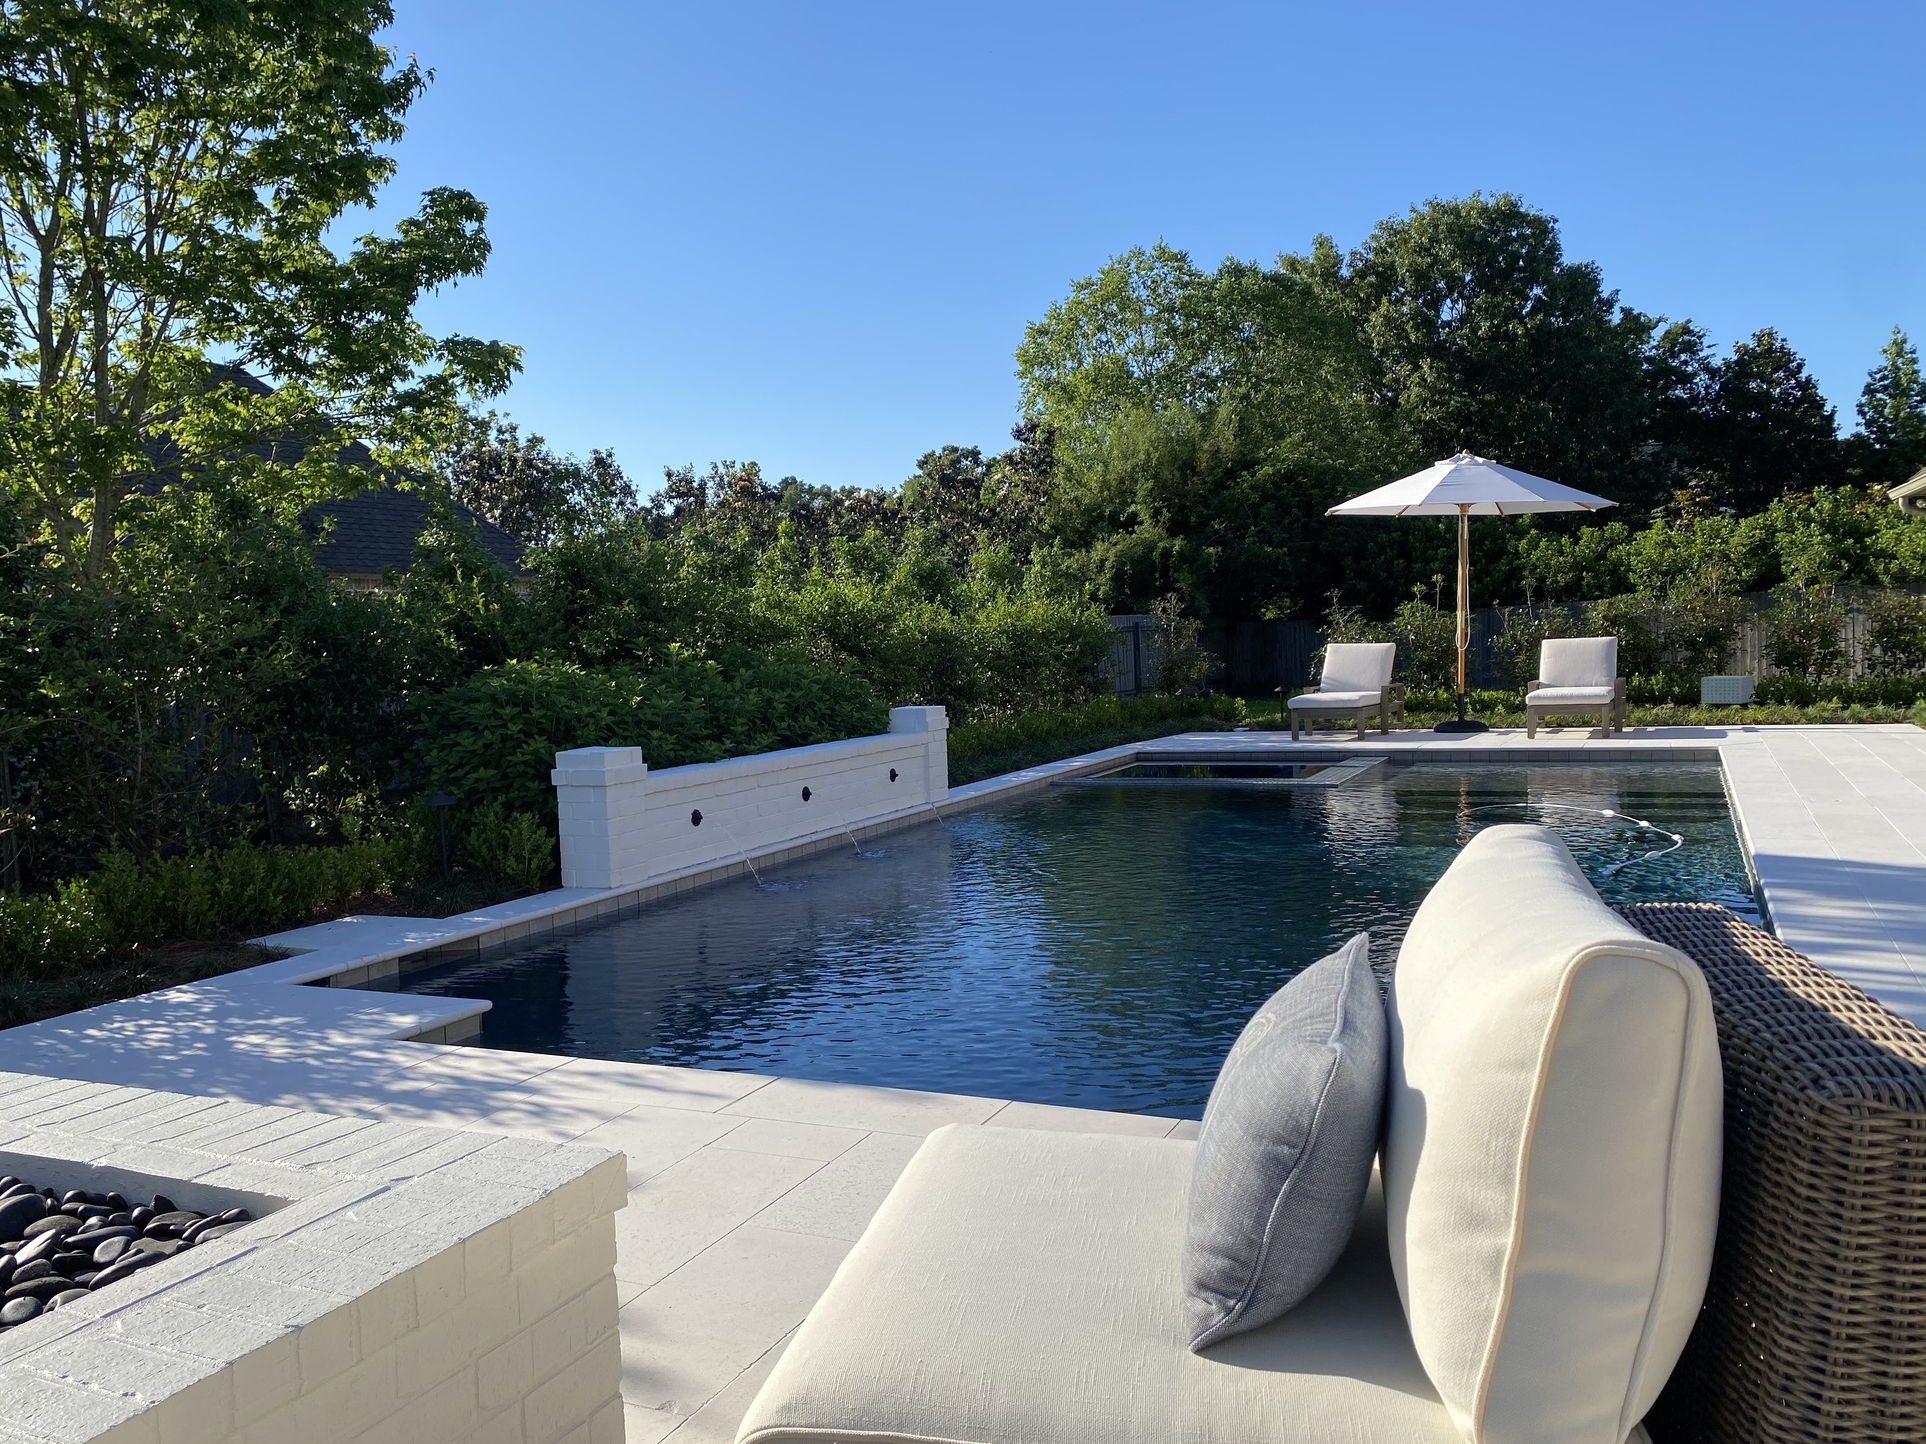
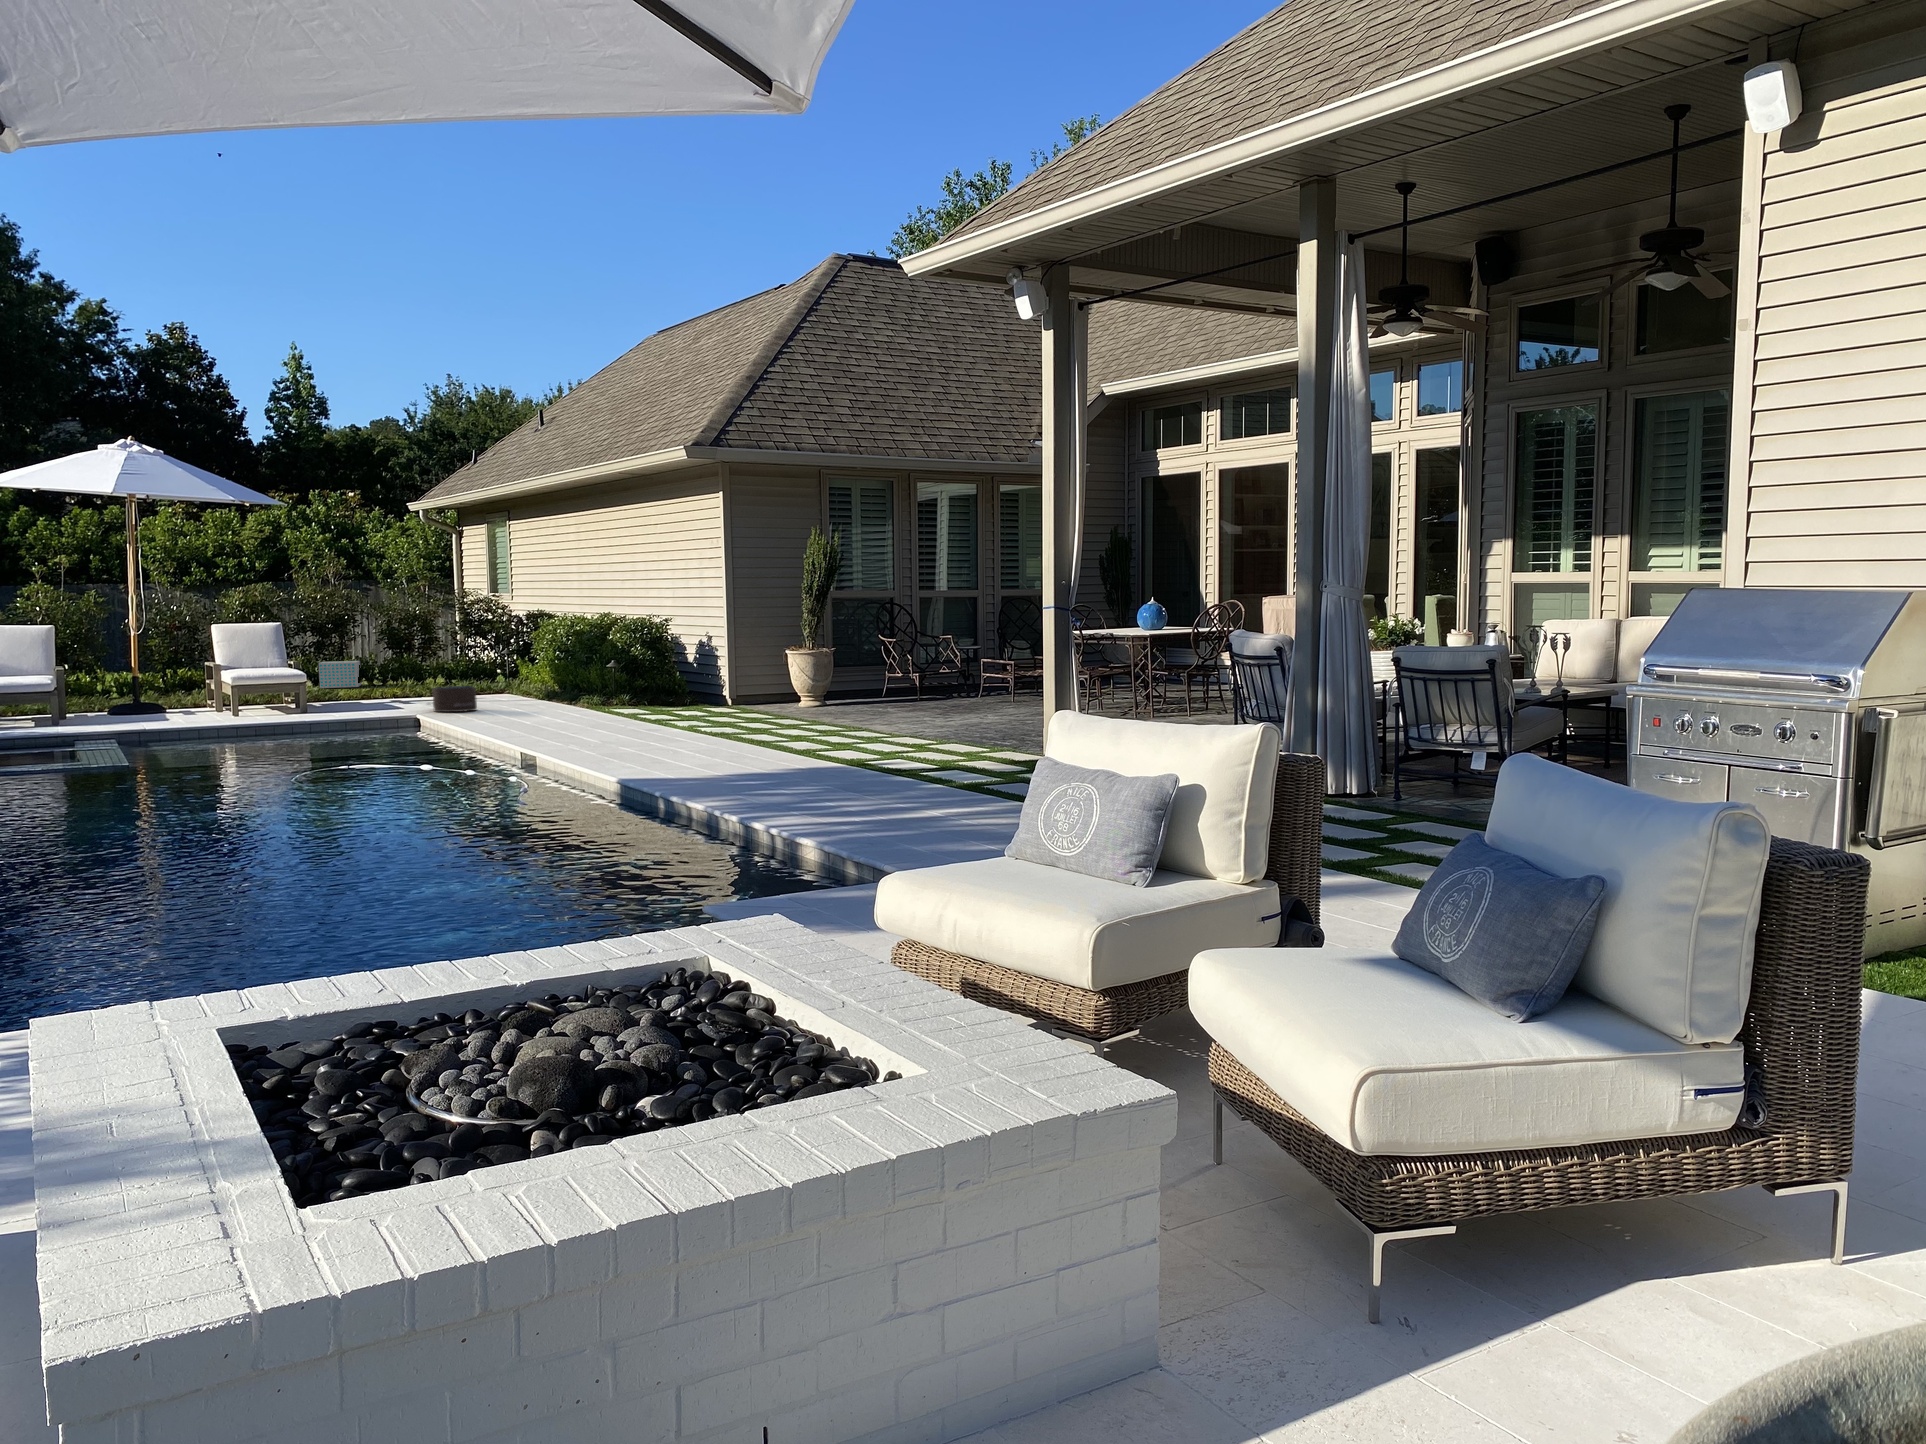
pouf: none [1752,709,1810,737] -> present [432,686,477,712]

